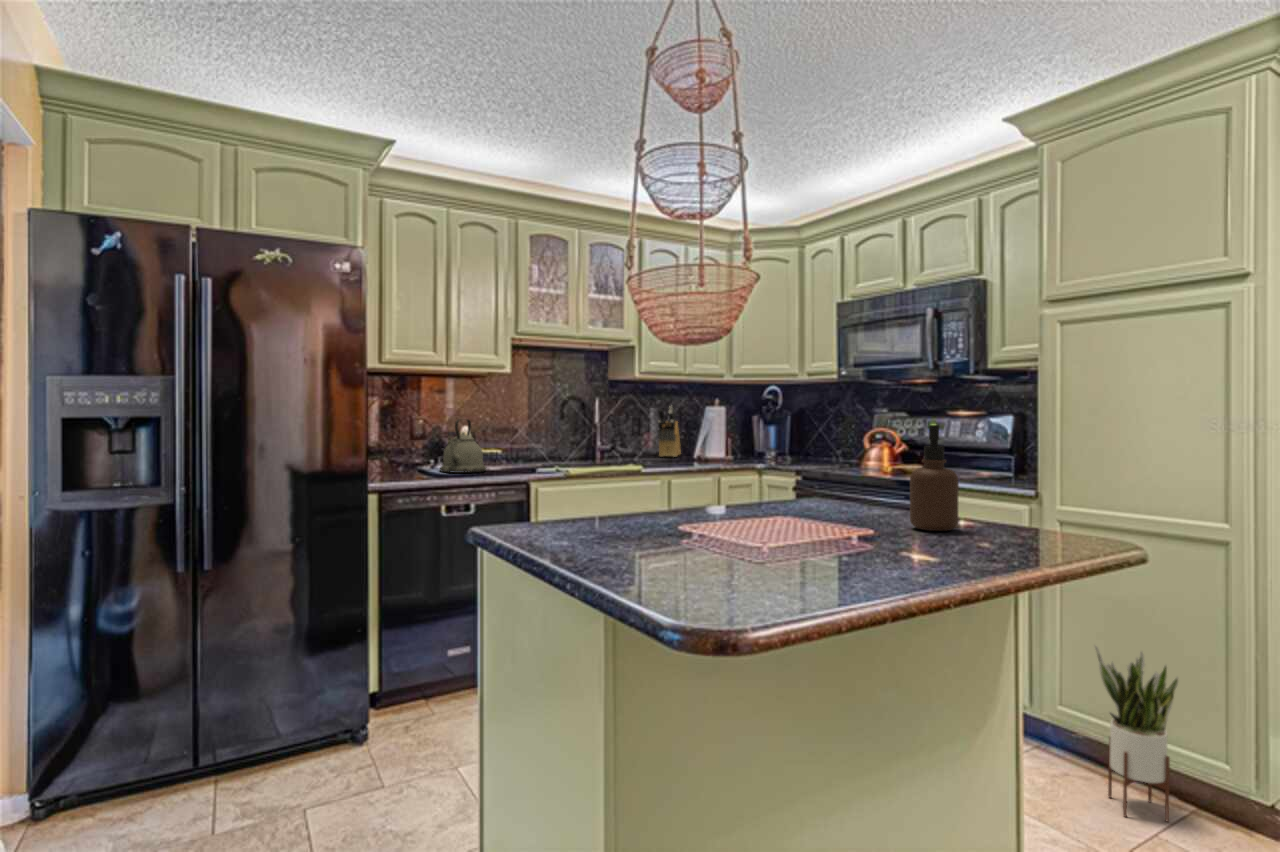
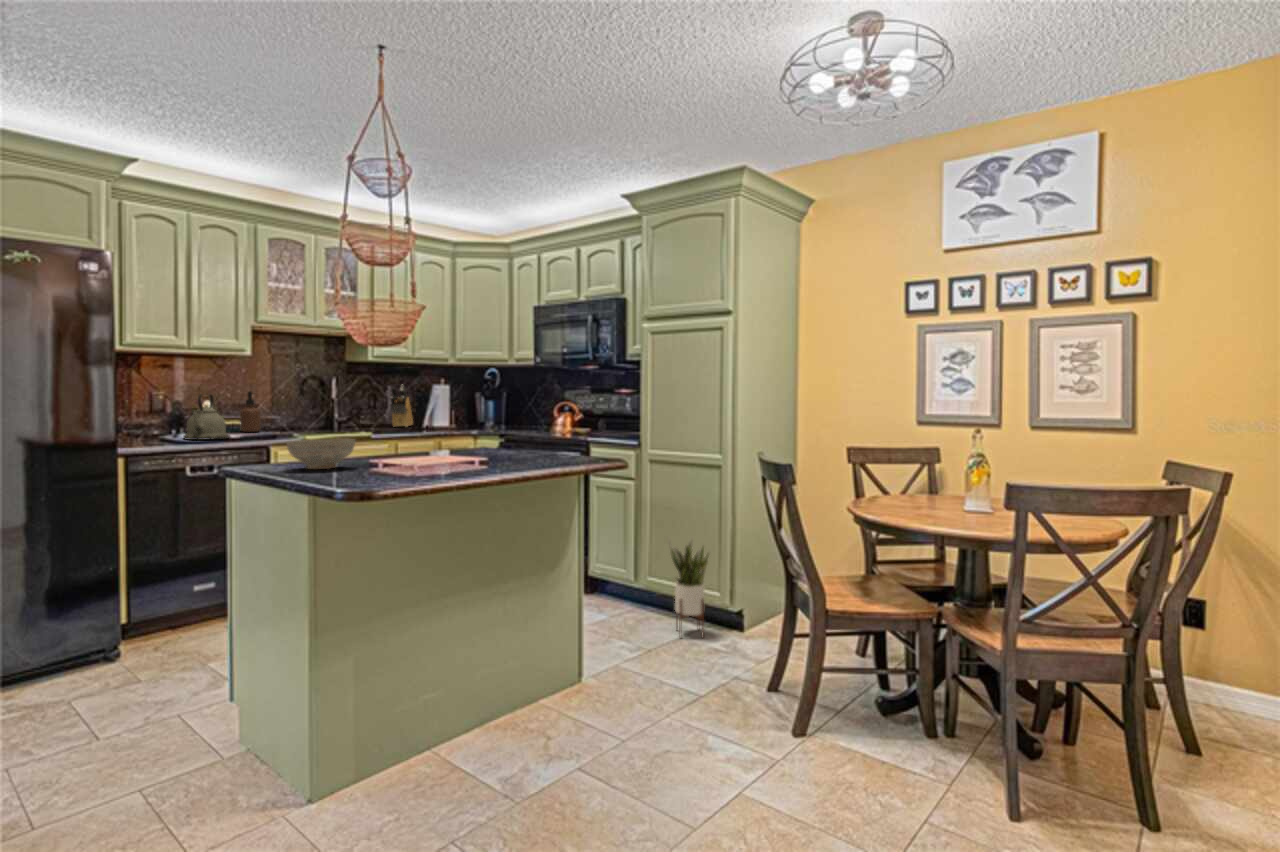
soap dispenser: present [910,425,959,531] -> present [240,391,260,432]
decorative bowl: none [558,491,656,539] -> present [286,439,355,469]

